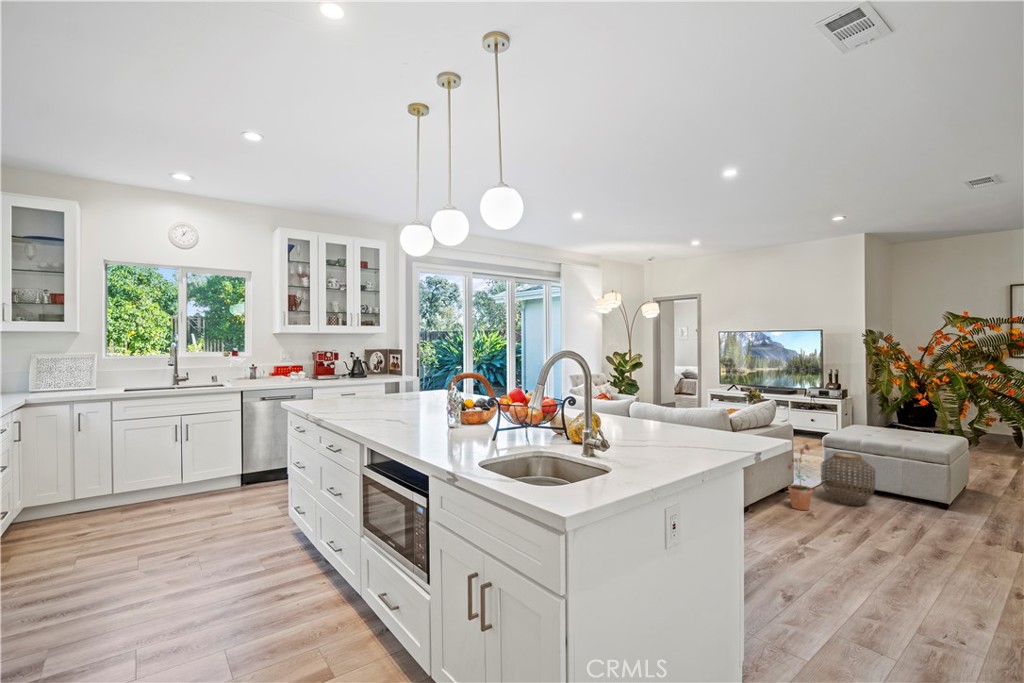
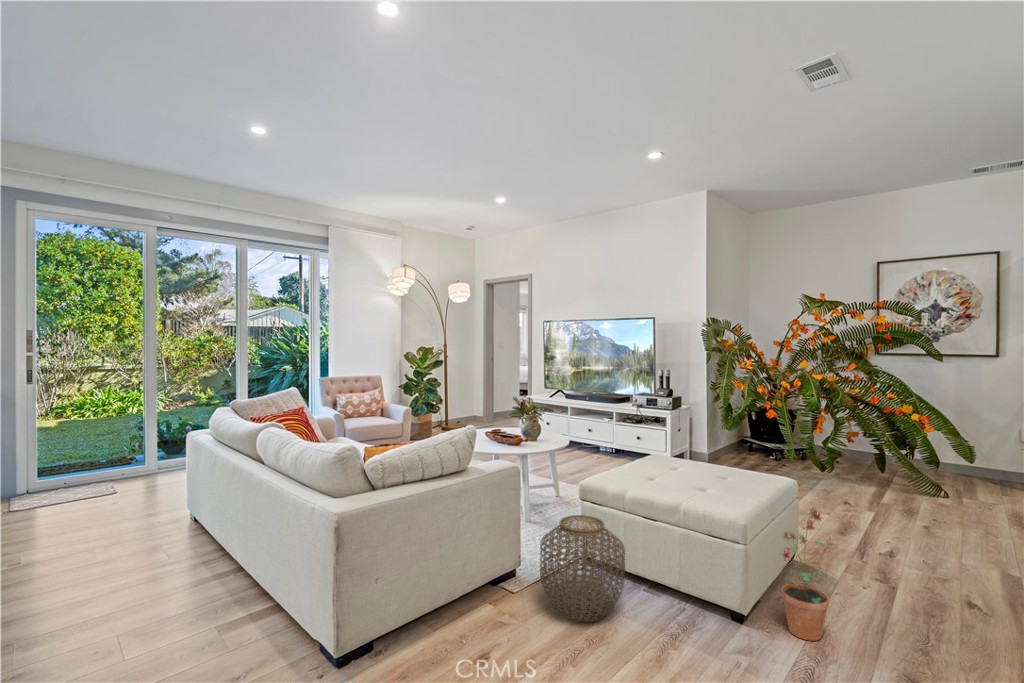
potted plant: present [788,444,813,510] -> present [782,508,829,641]

